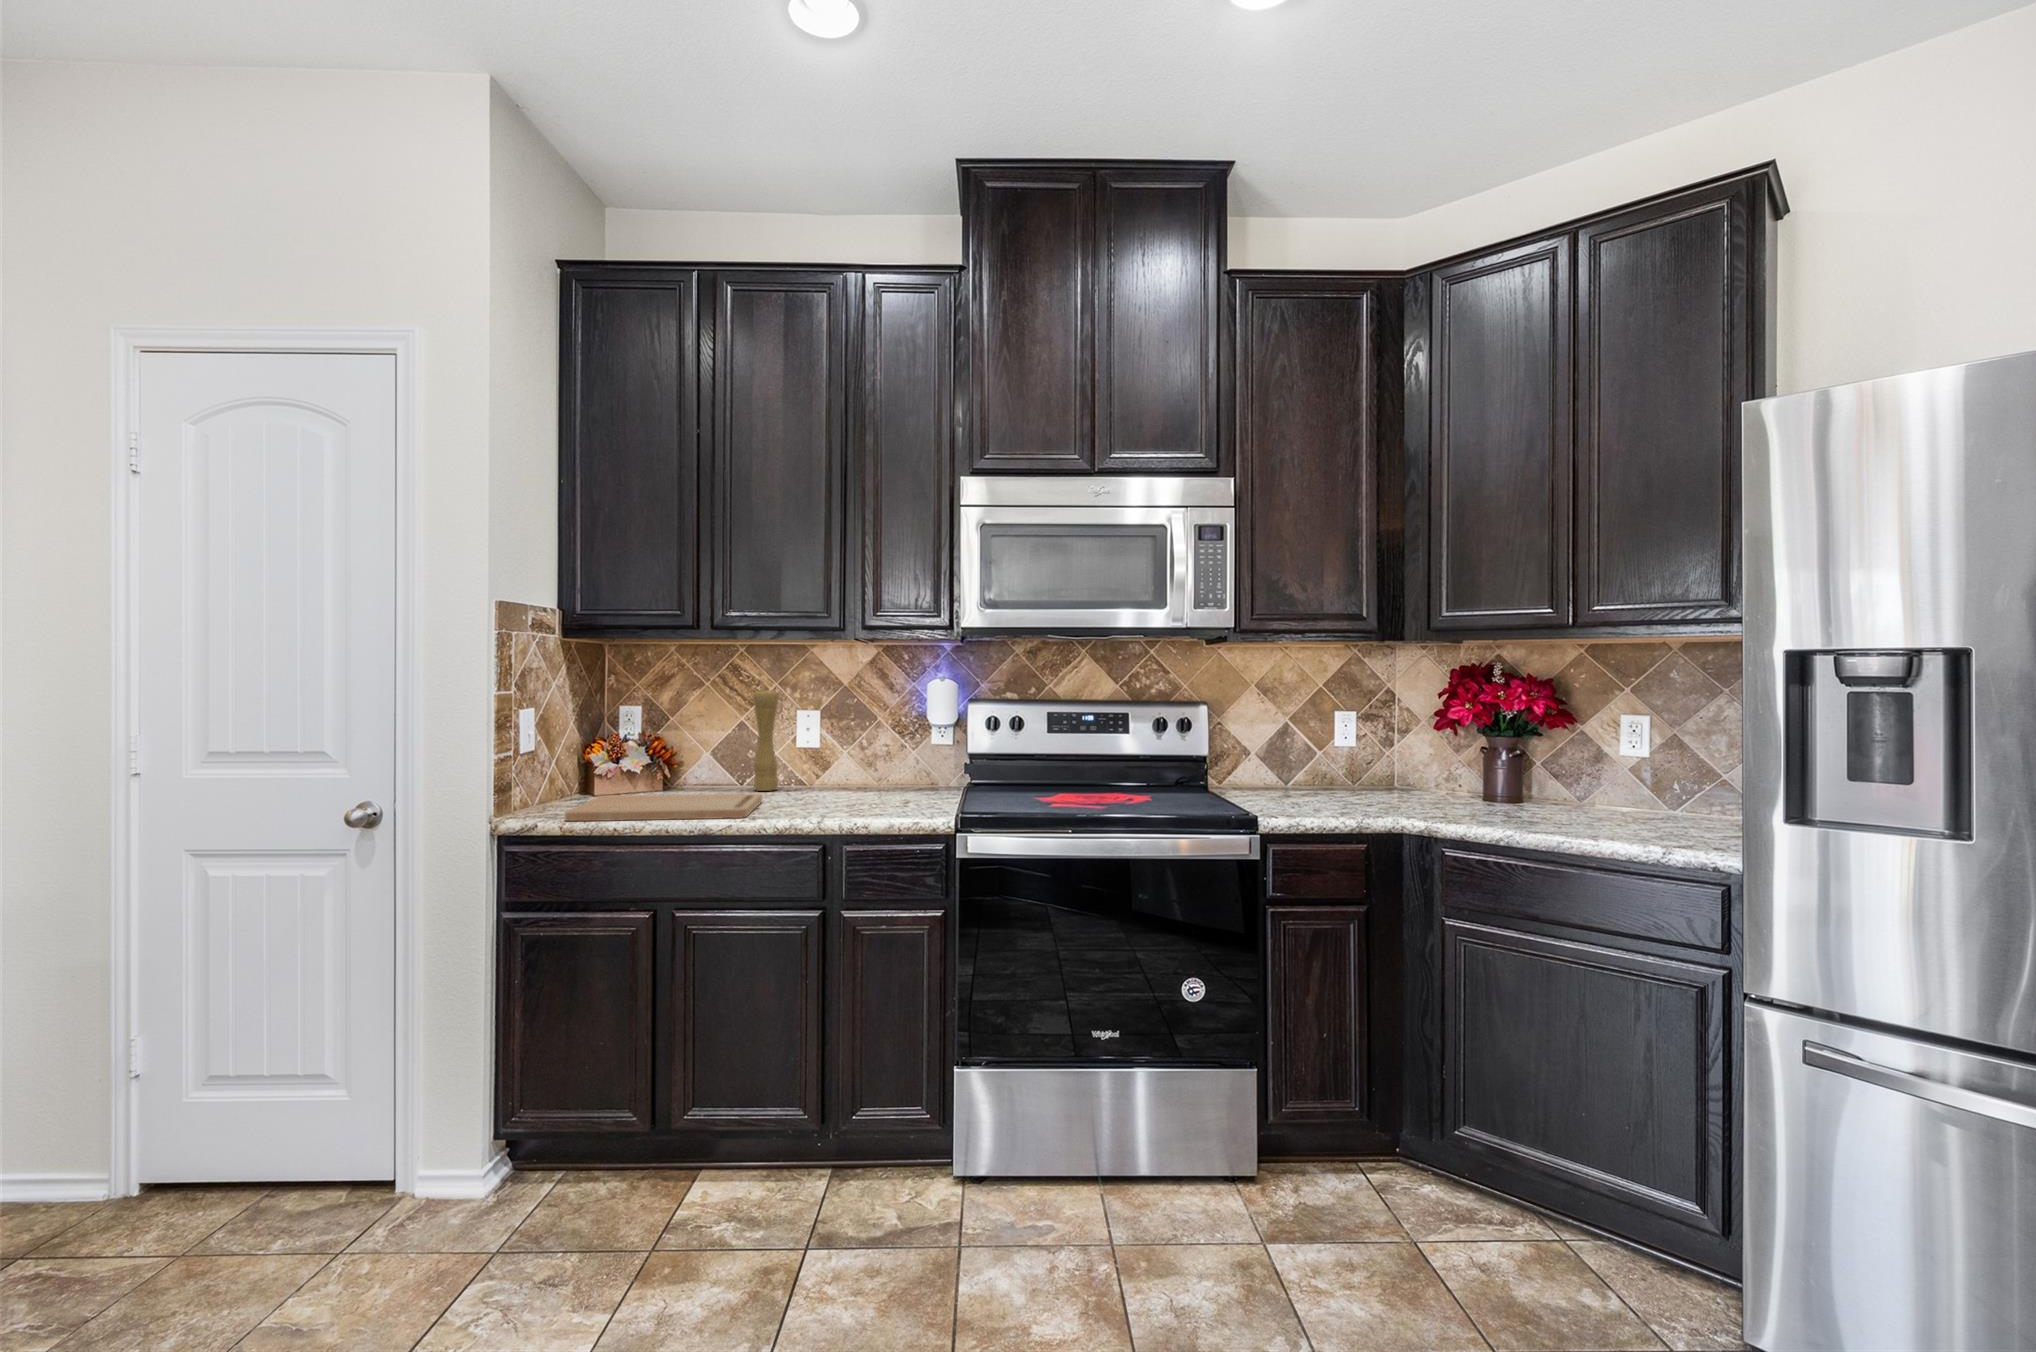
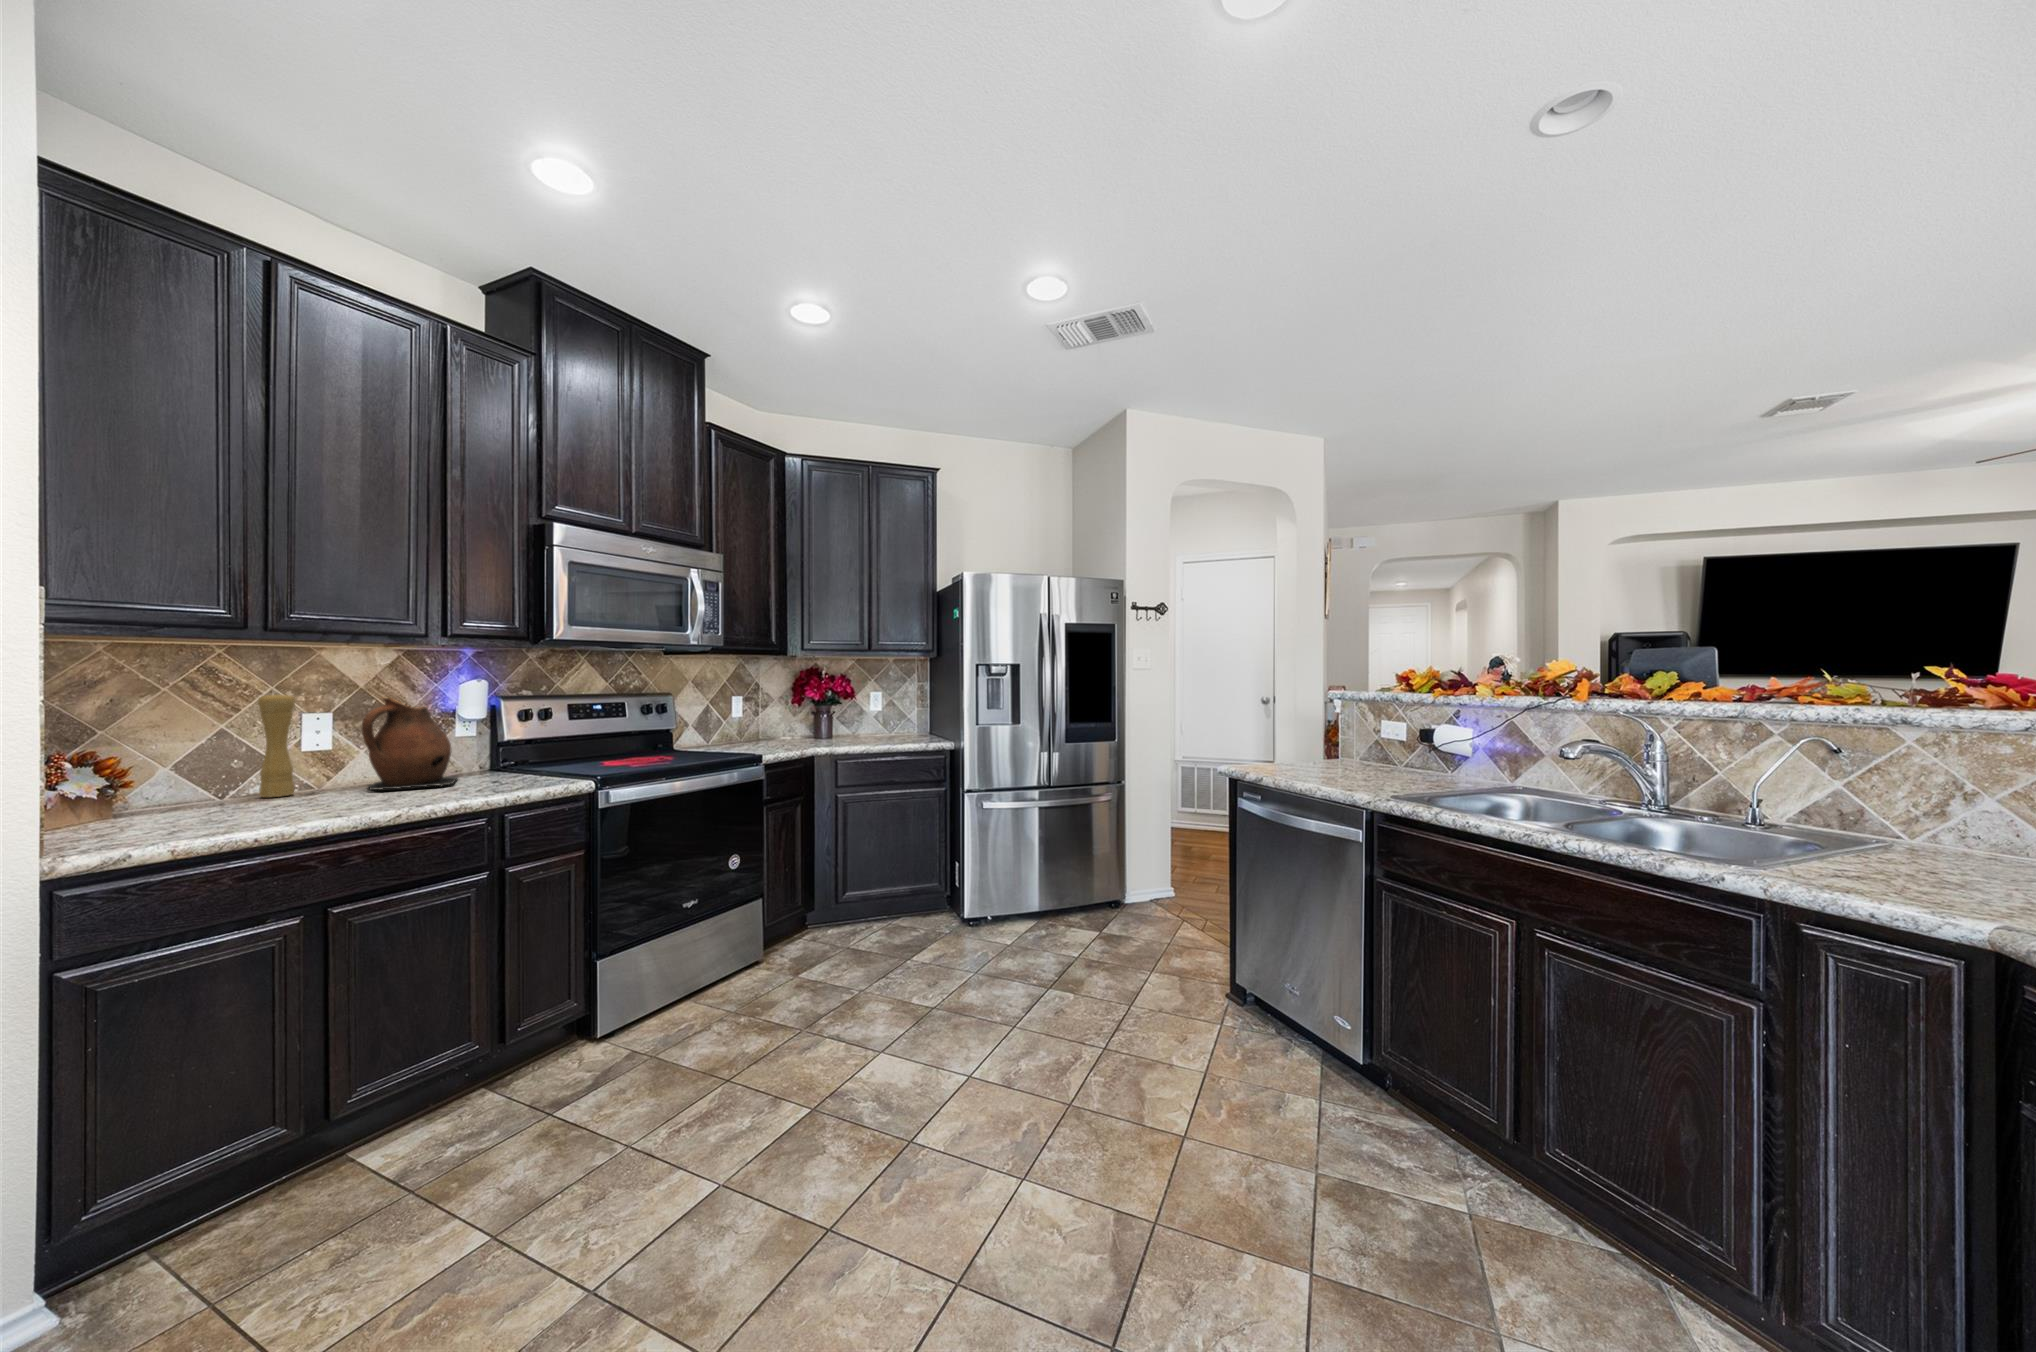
ceramic pitcher: none [802,697,899,802] -> present [362,698,458,790]
cutting board: present [565,793,762,821] -> none [117,792,405,841]

